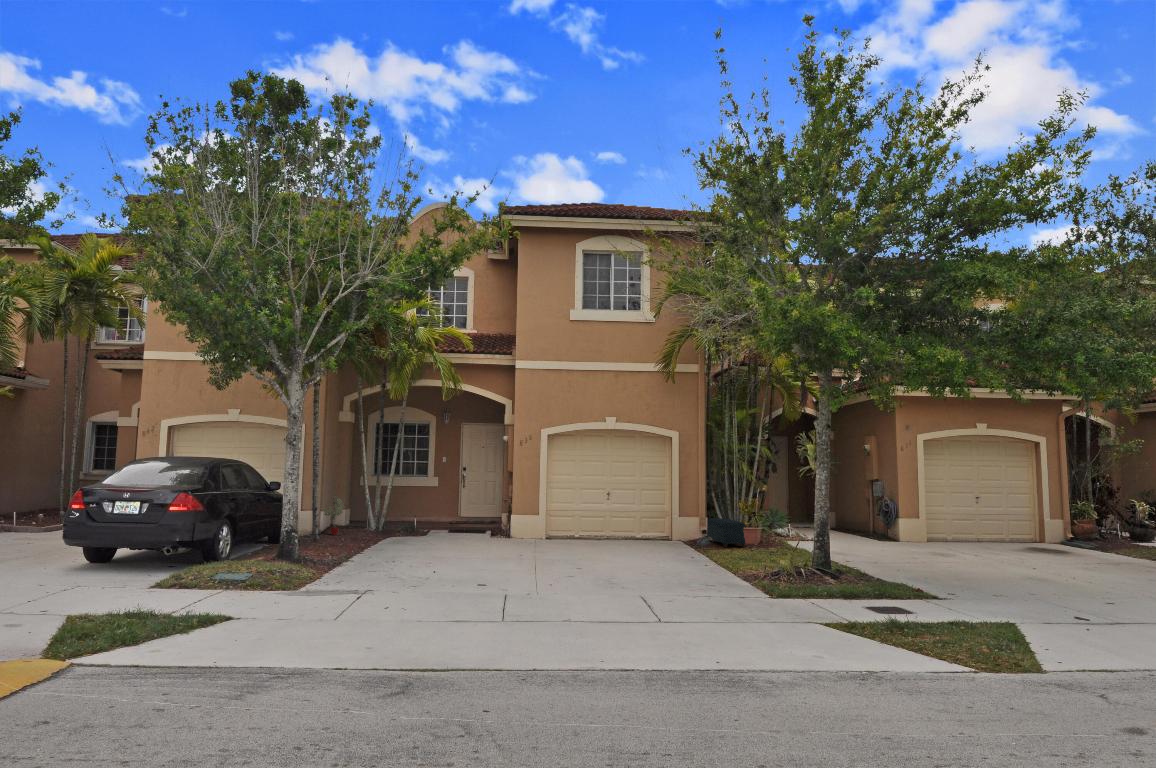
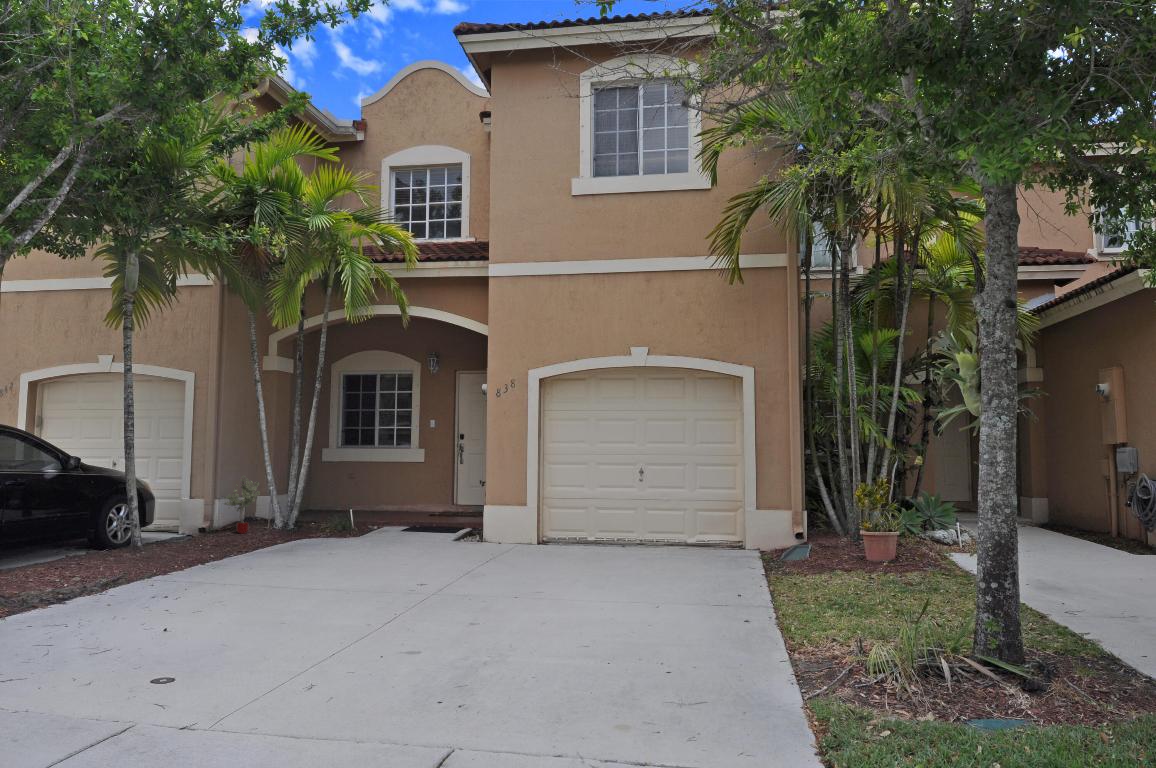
bench: present [708,518,746,547] -> none [805,513,868,567]

